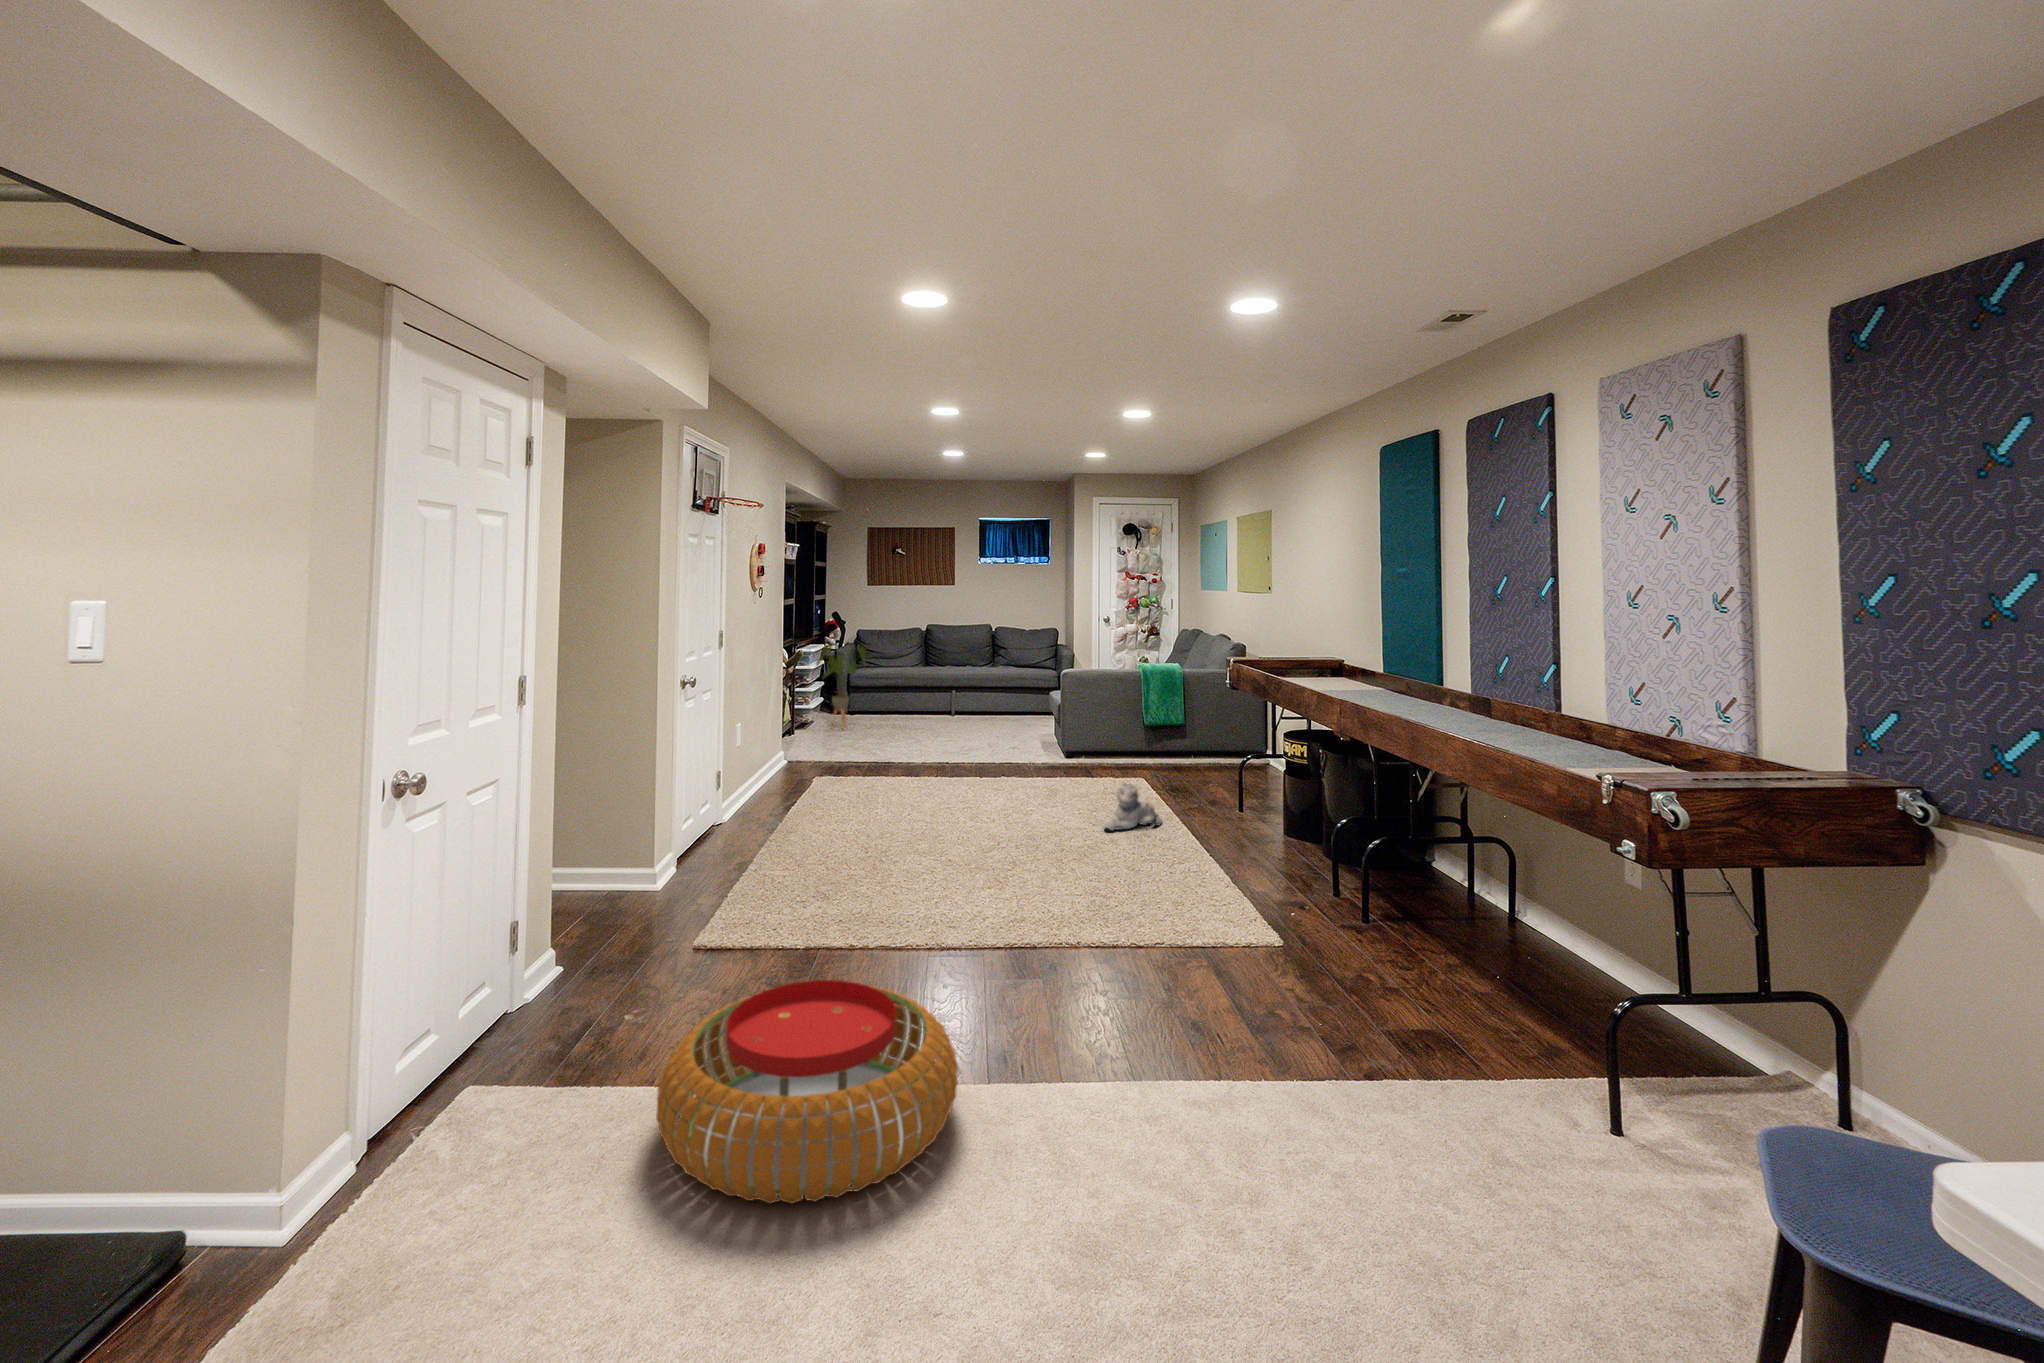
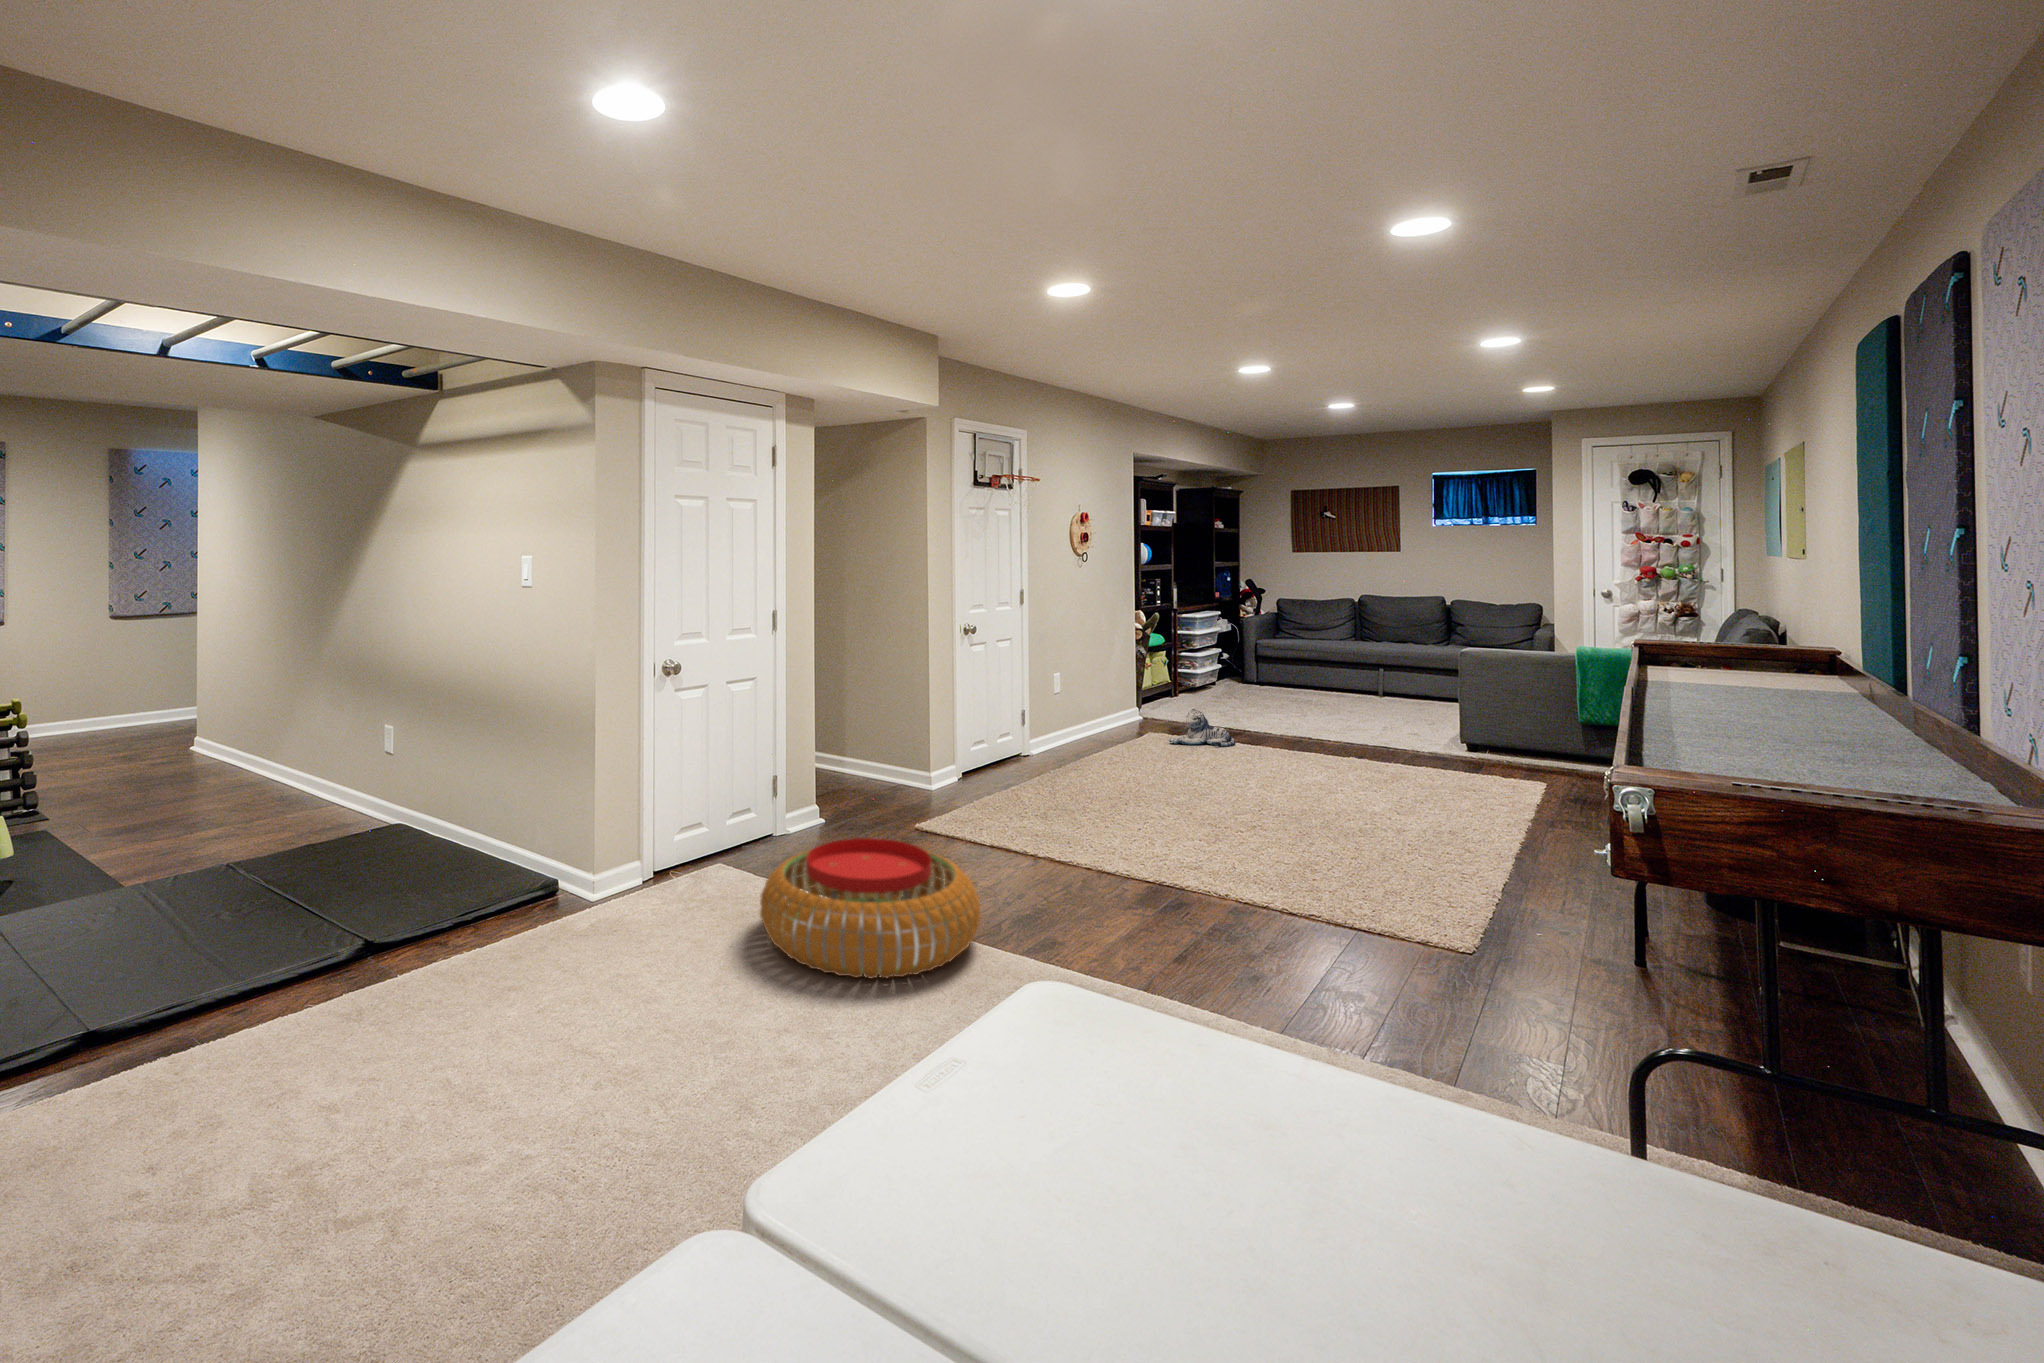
house plant: present [816,645,866,729] -> none [1195,615,1250,701]
plush toy: present [1103,783,1162,830] -> present [1169,709,1235,747]

